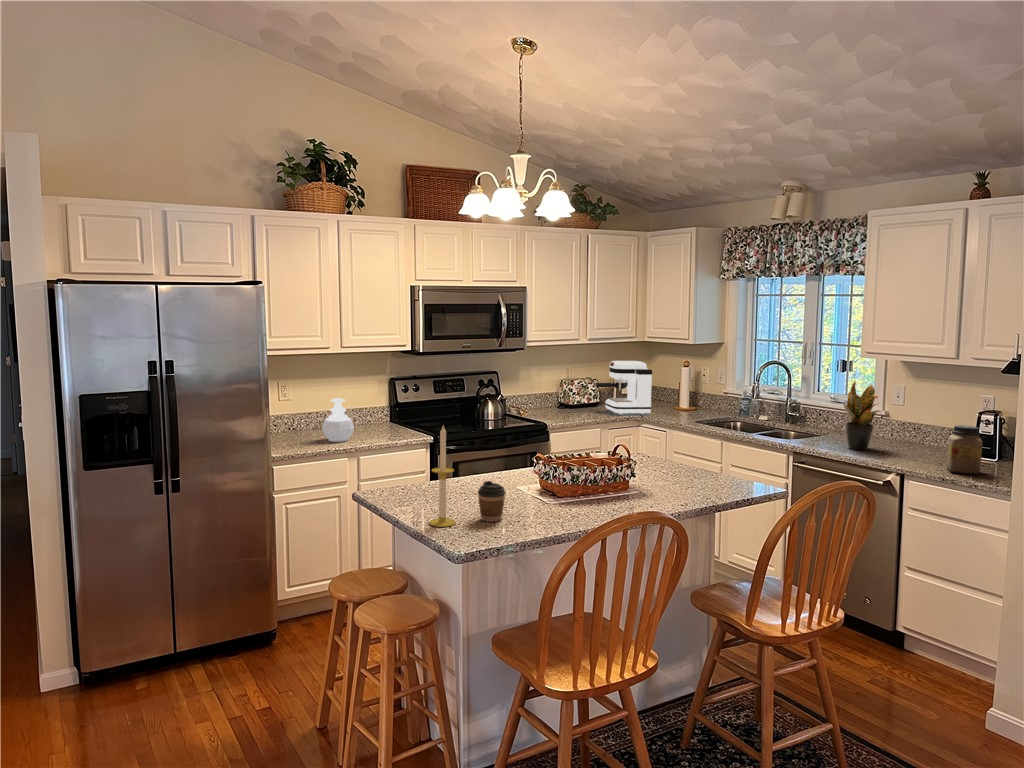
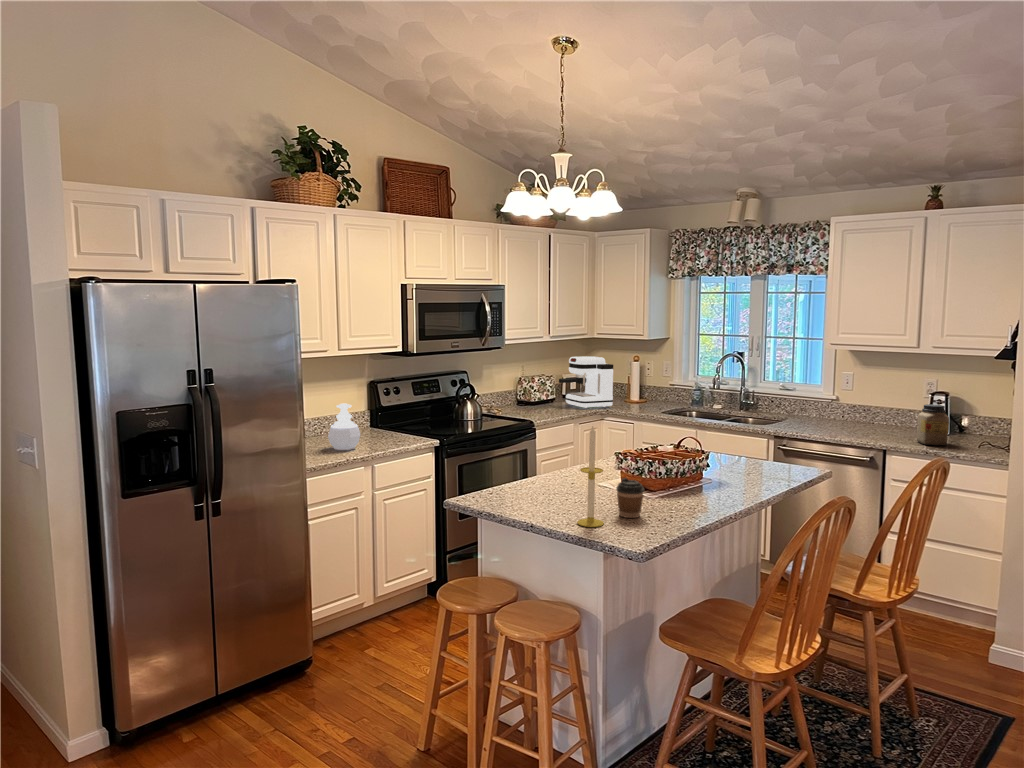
potted plant: present [843,382,882,450] -> none [809,366,853,430]

